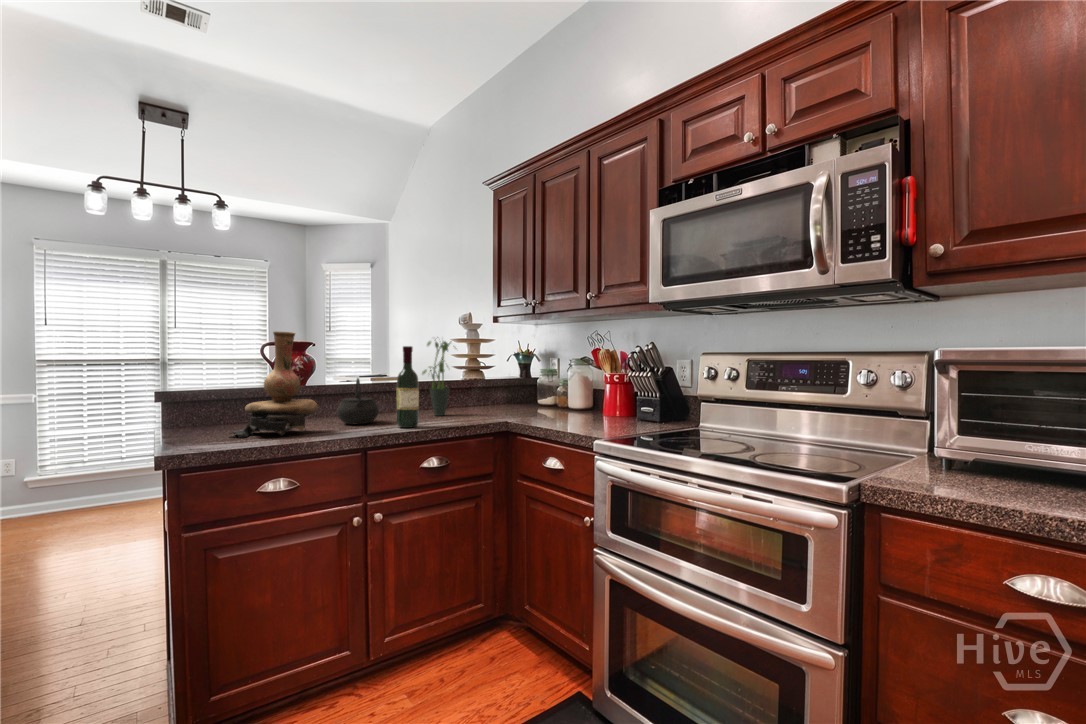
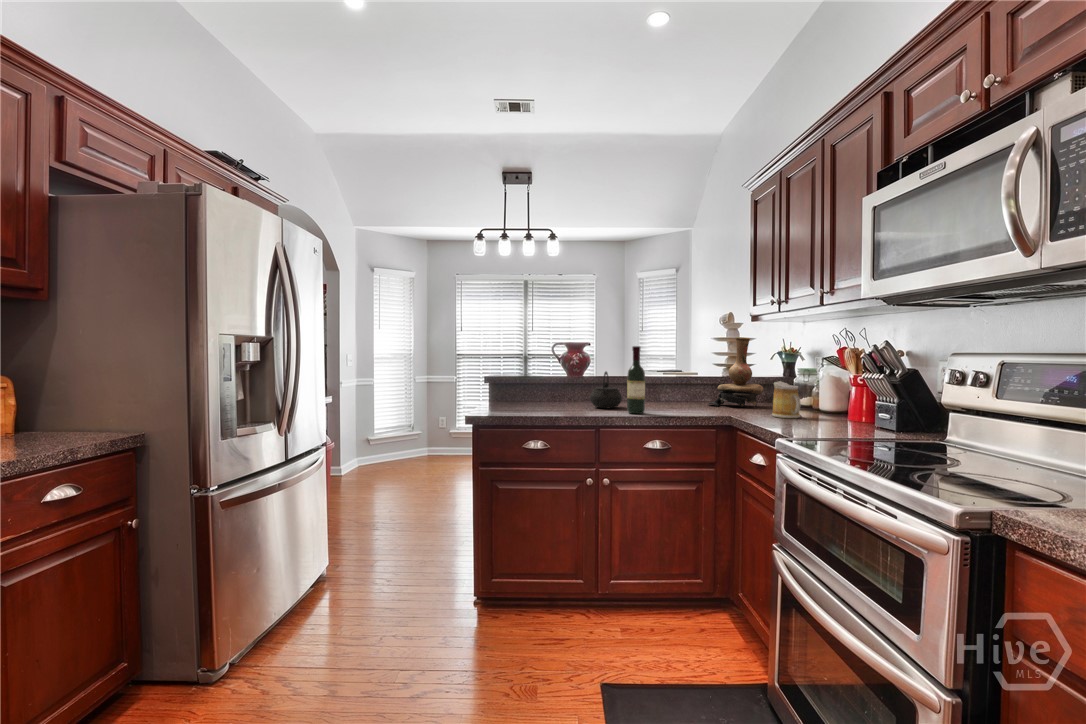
vase: present [230,331,318,438] -> present [709,337,764,407]
potted plant: present [422,341,450,416] -> none [663,337,695,407]
mug: none [542,382,571,419] -> present [772,381,801,418]

